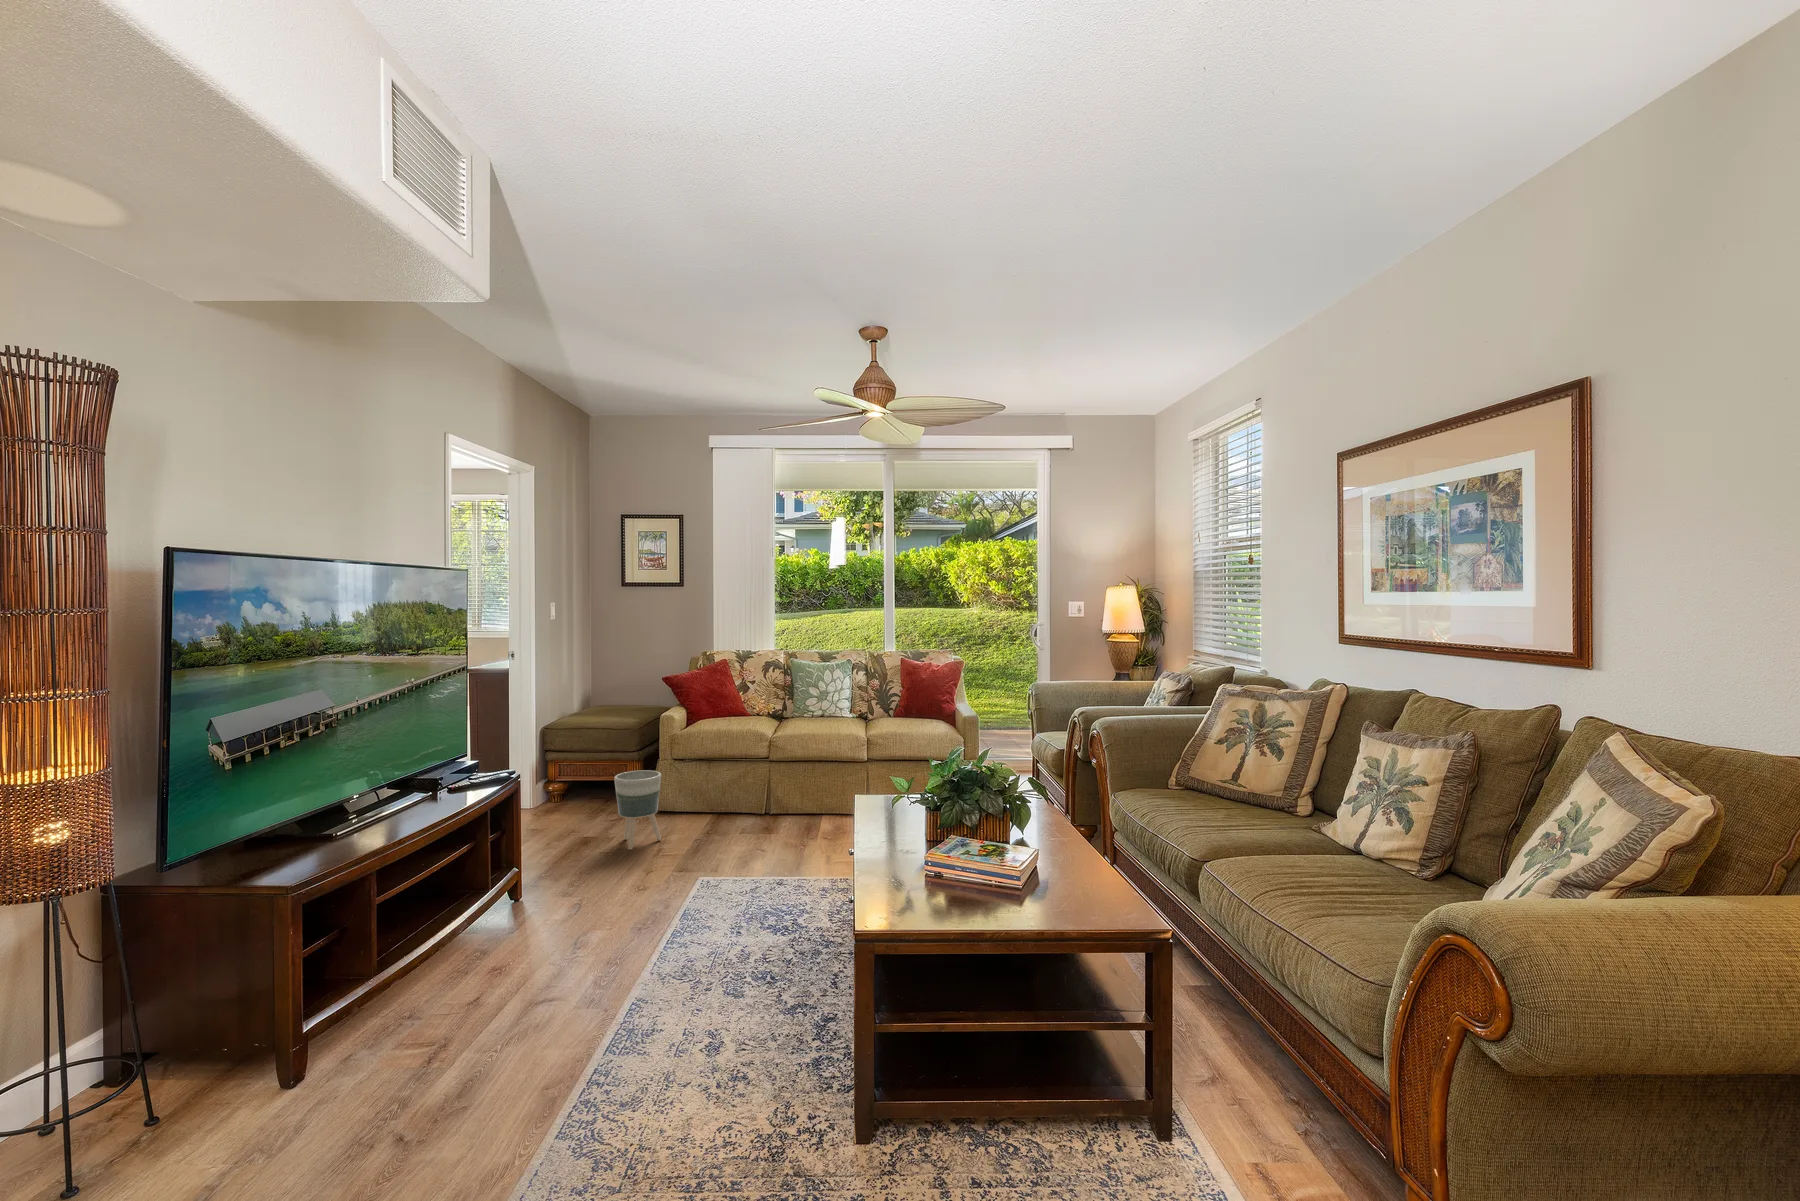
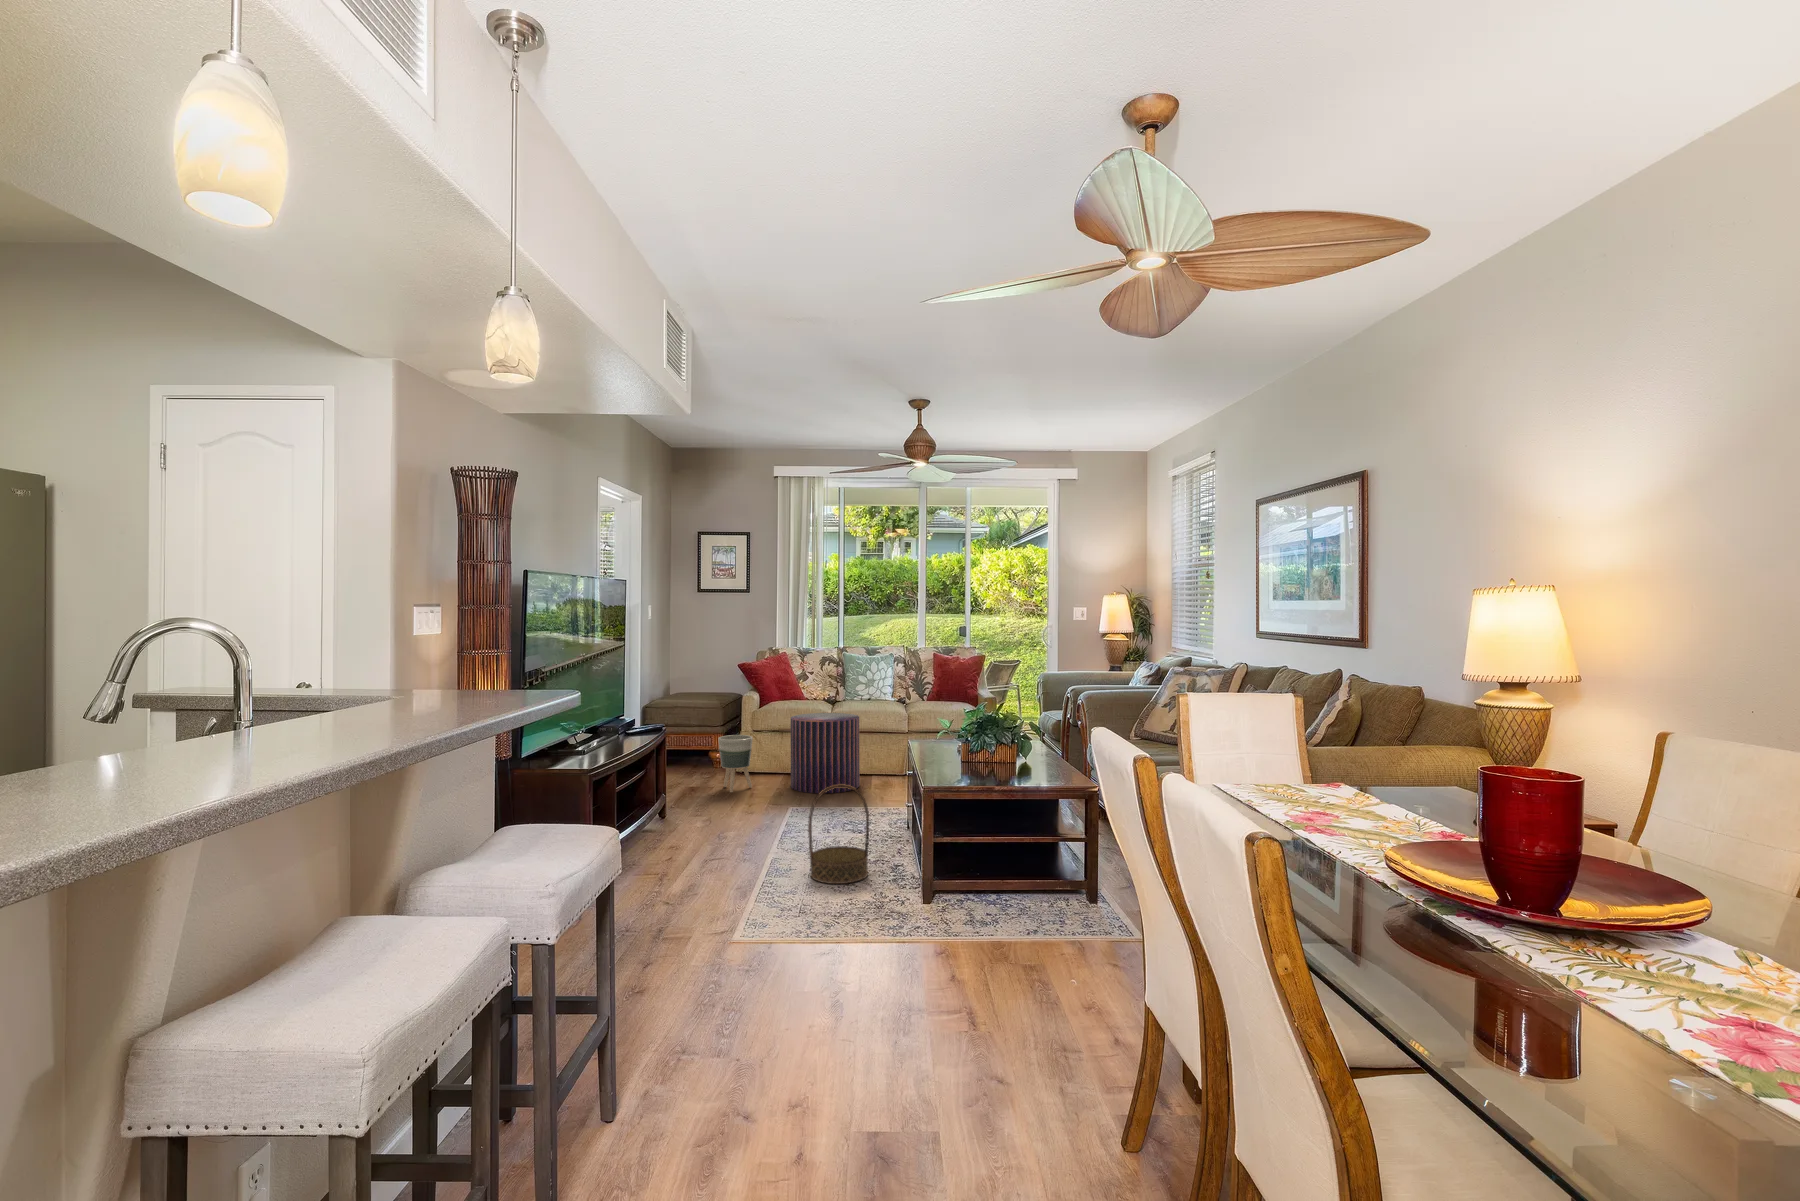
pouf: none [713,738,804,850] -> present [791,713,860,793]
basket: none [681,897,786,1074] -> present [808,784,869,884]

